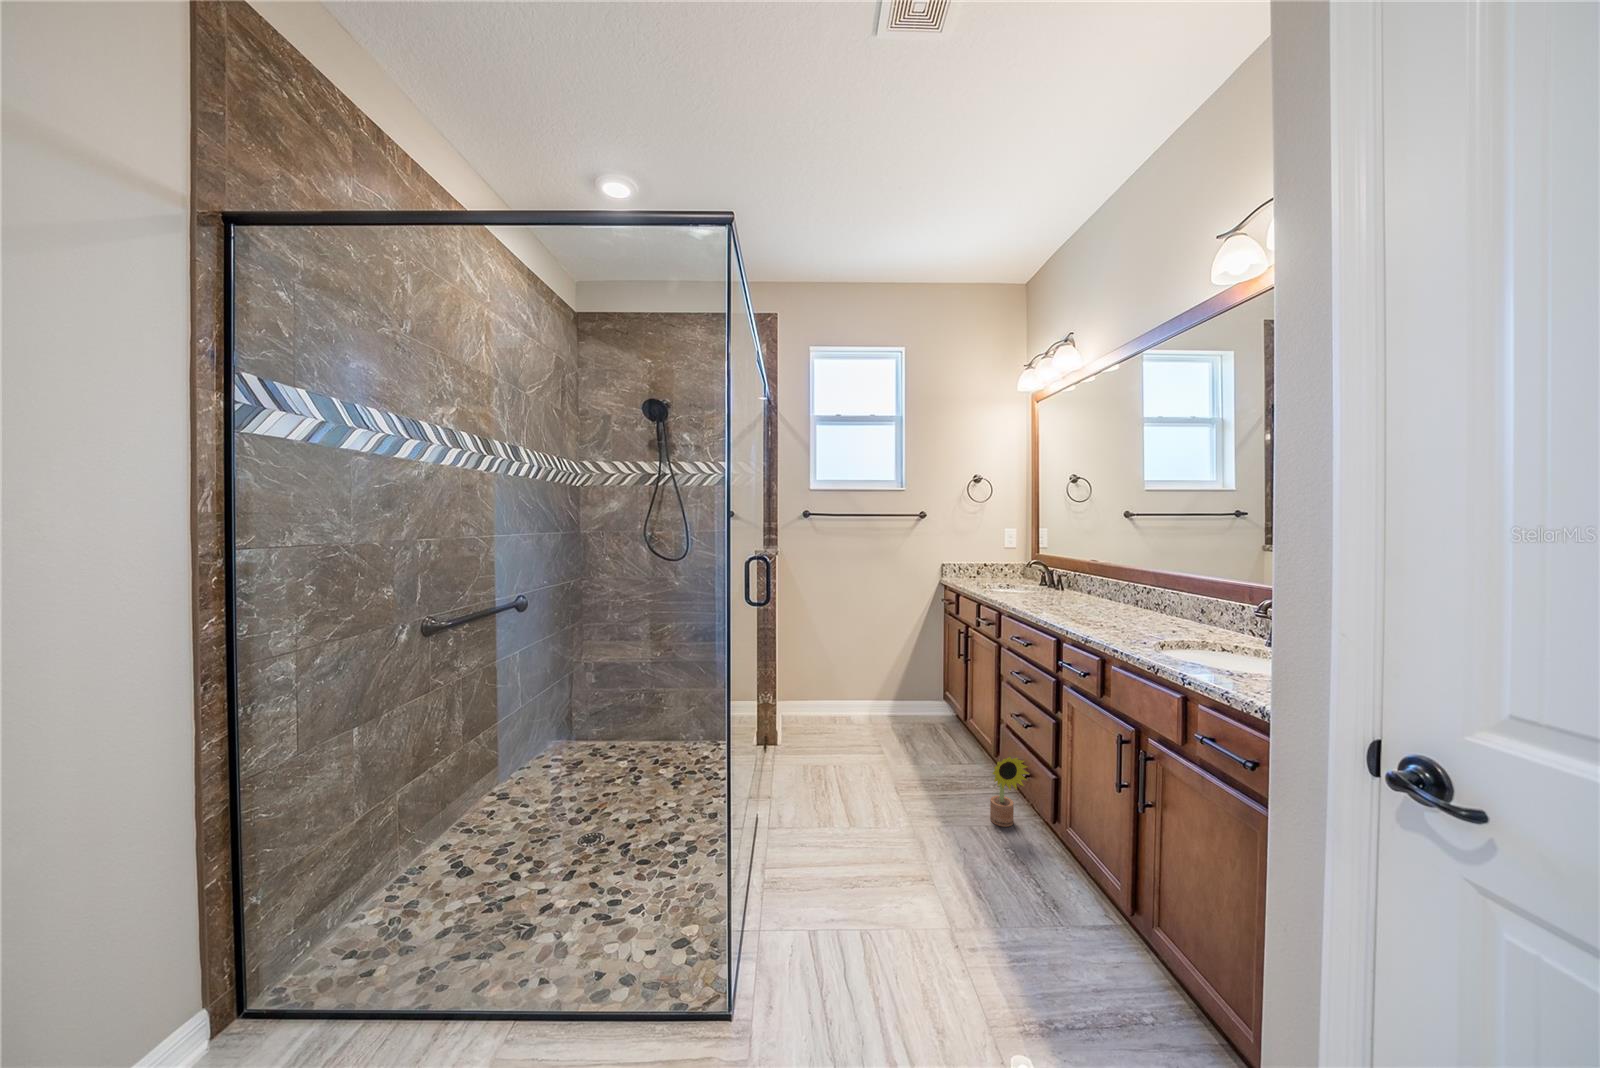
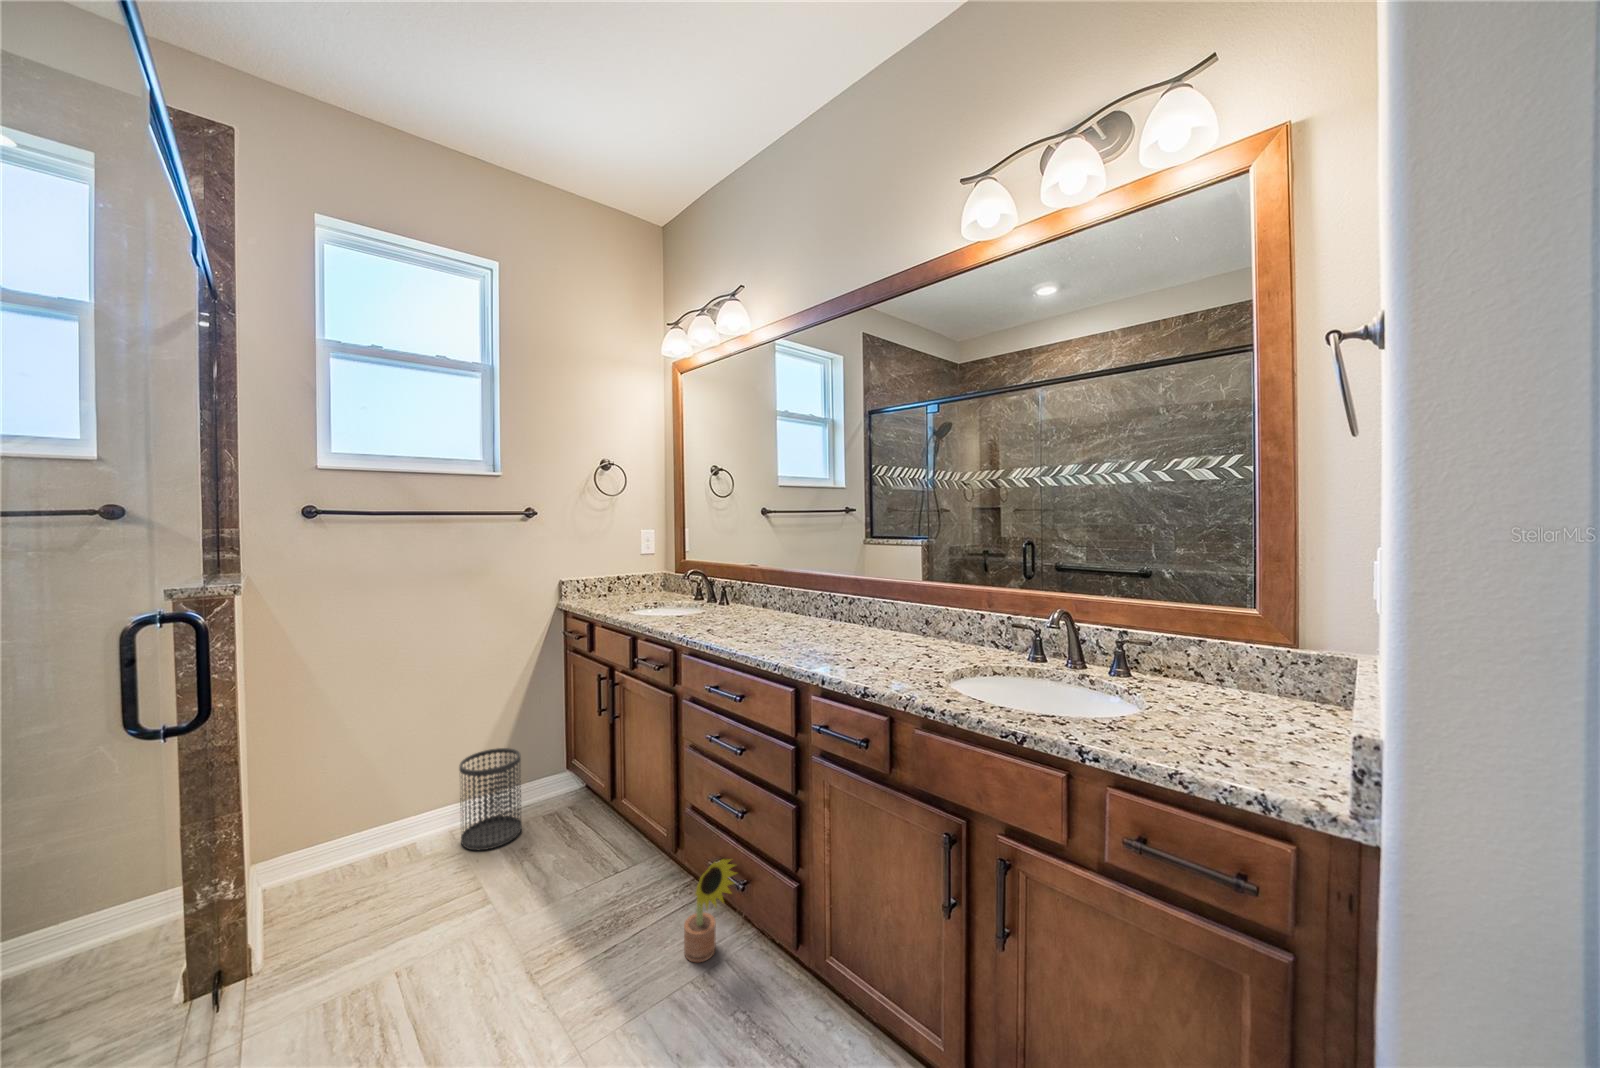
wastebasket: none [874,669,909,730] -> present [459,748,522,850]

